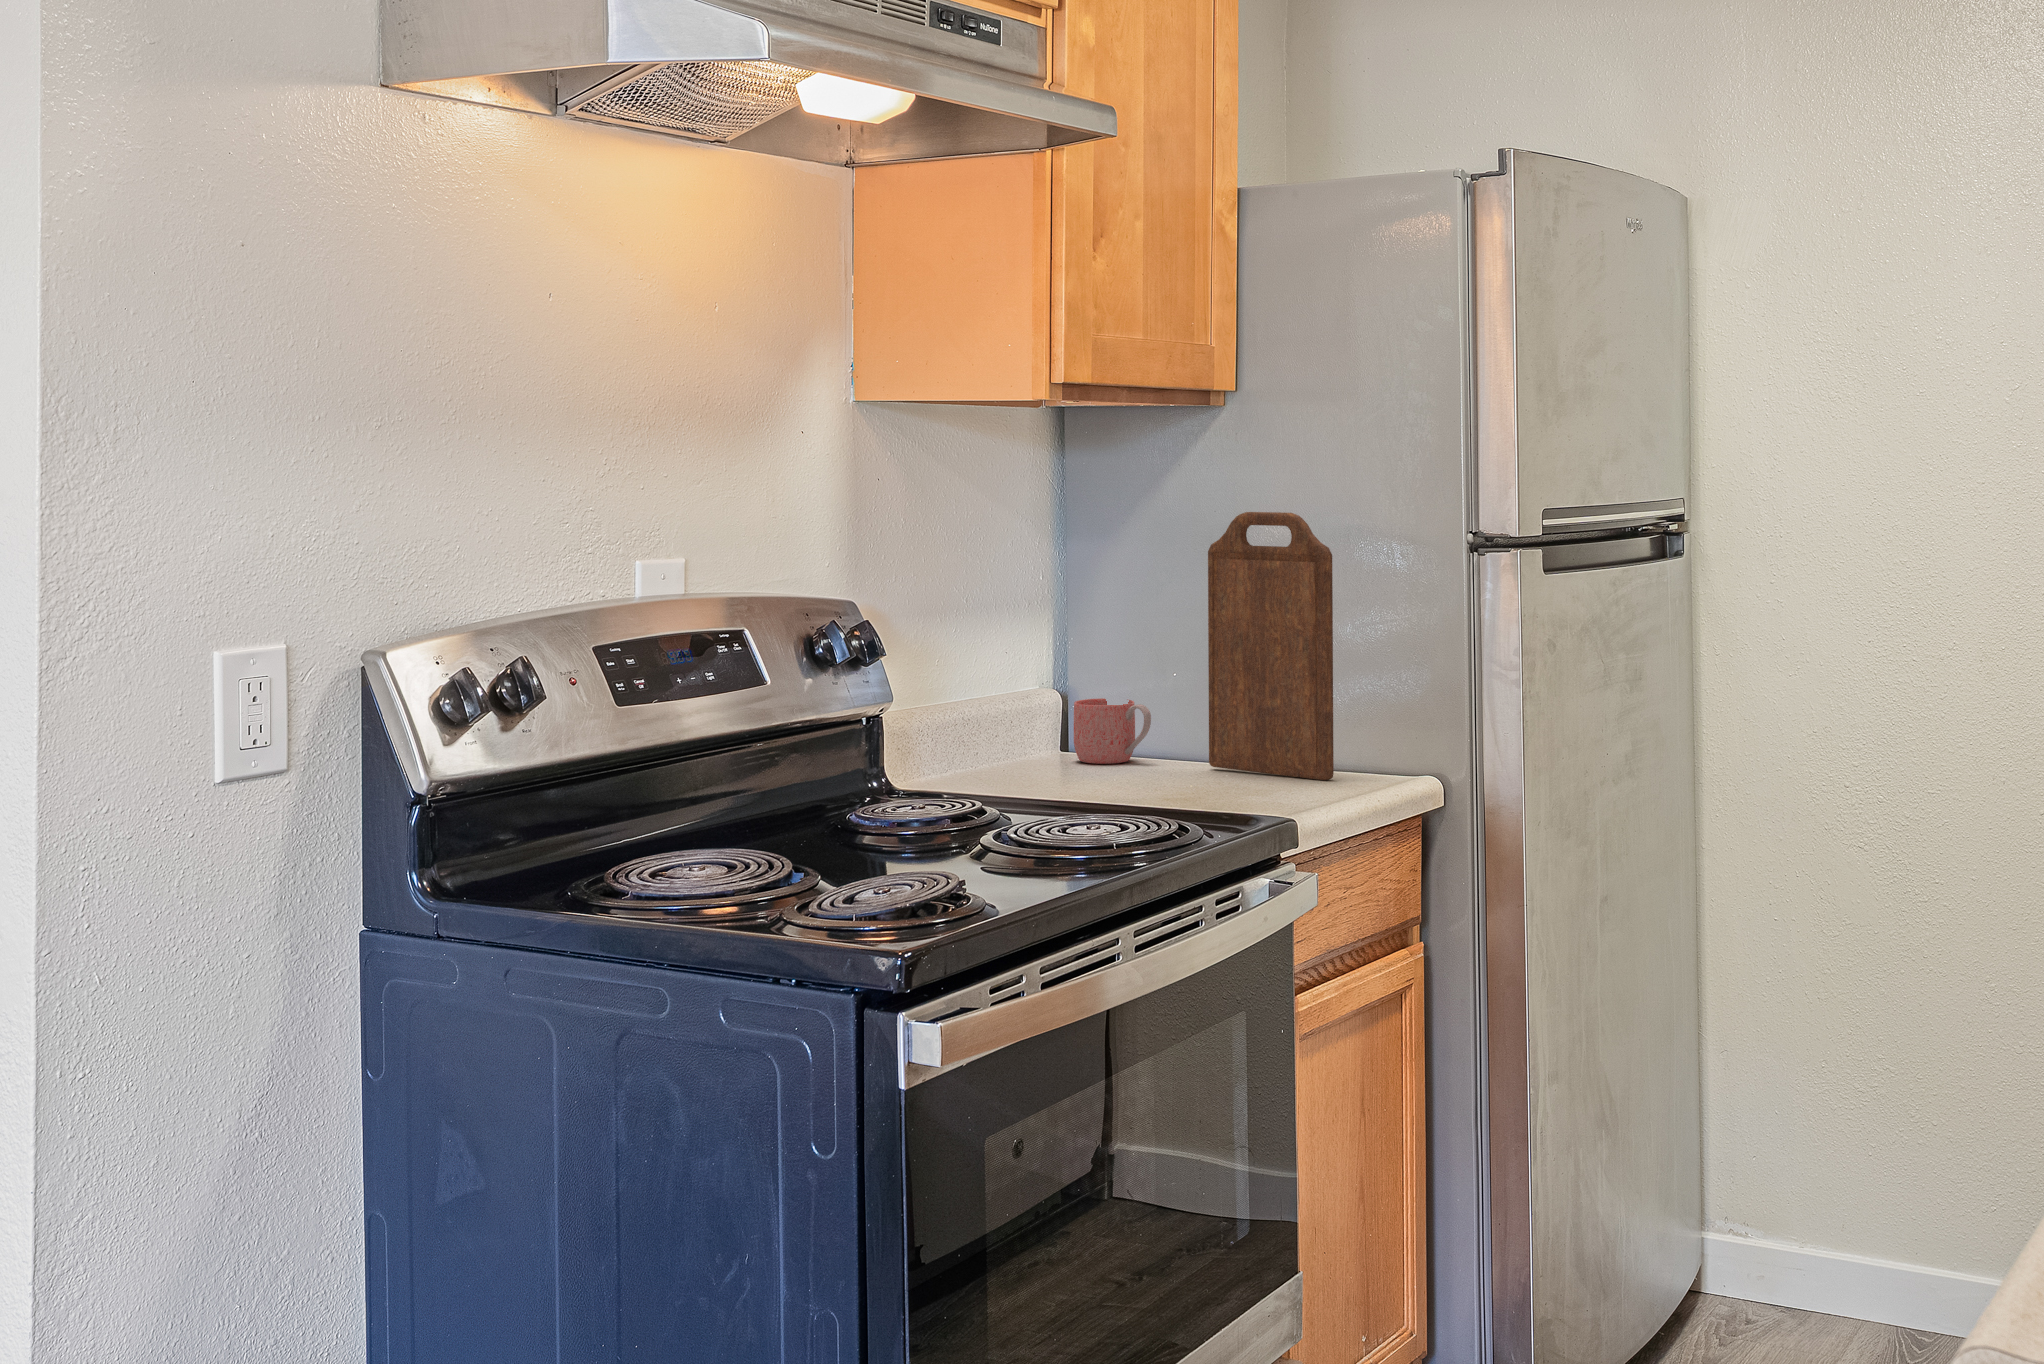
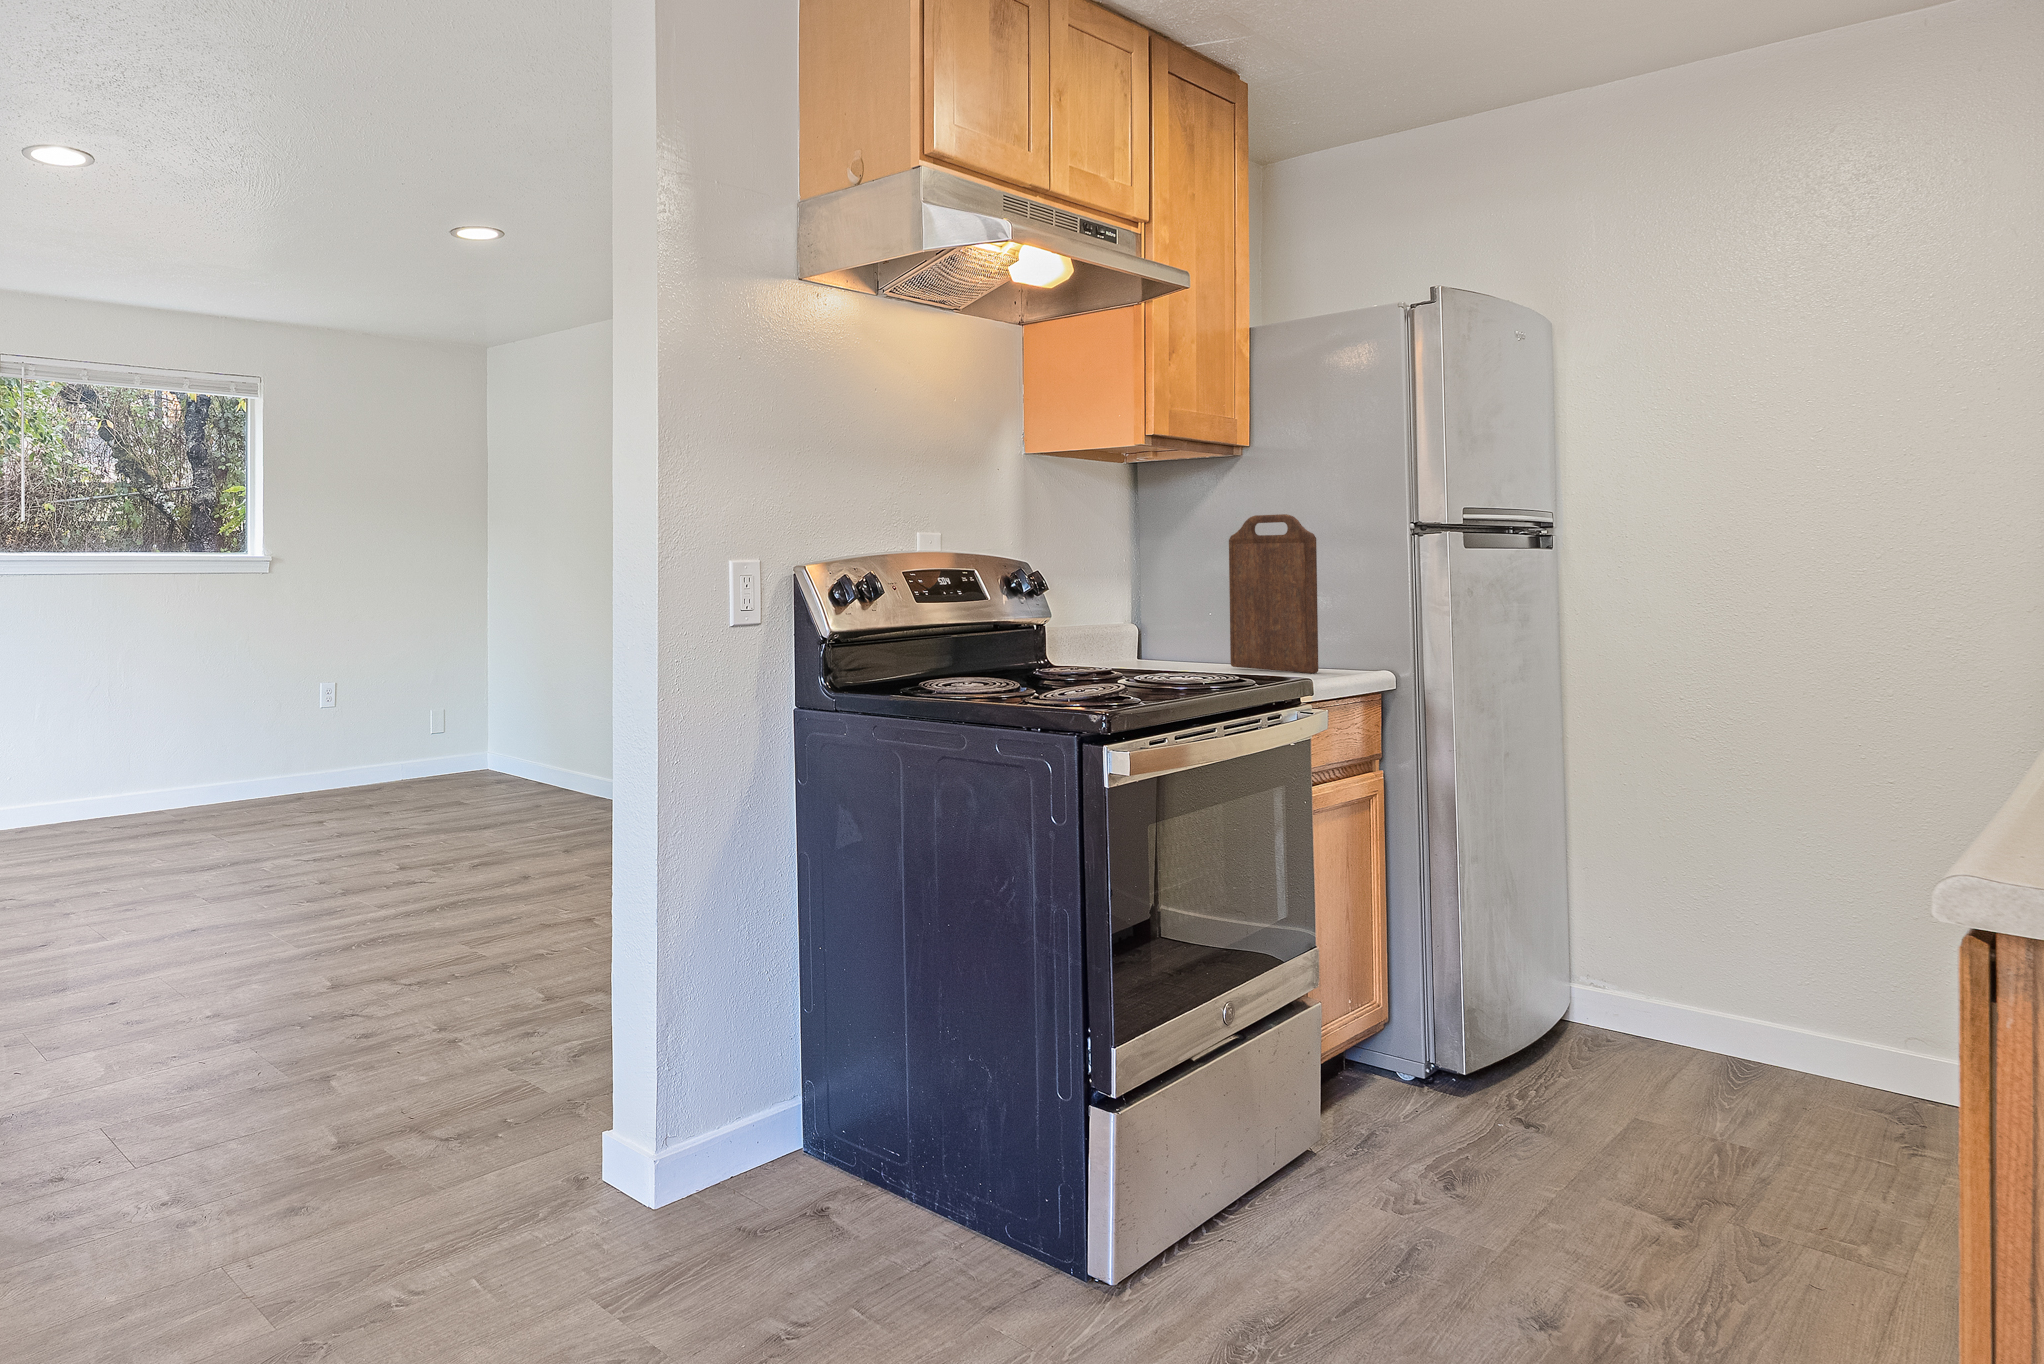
mug: present [1074,698,1151,764] -> none [1141,629,1191,665]

